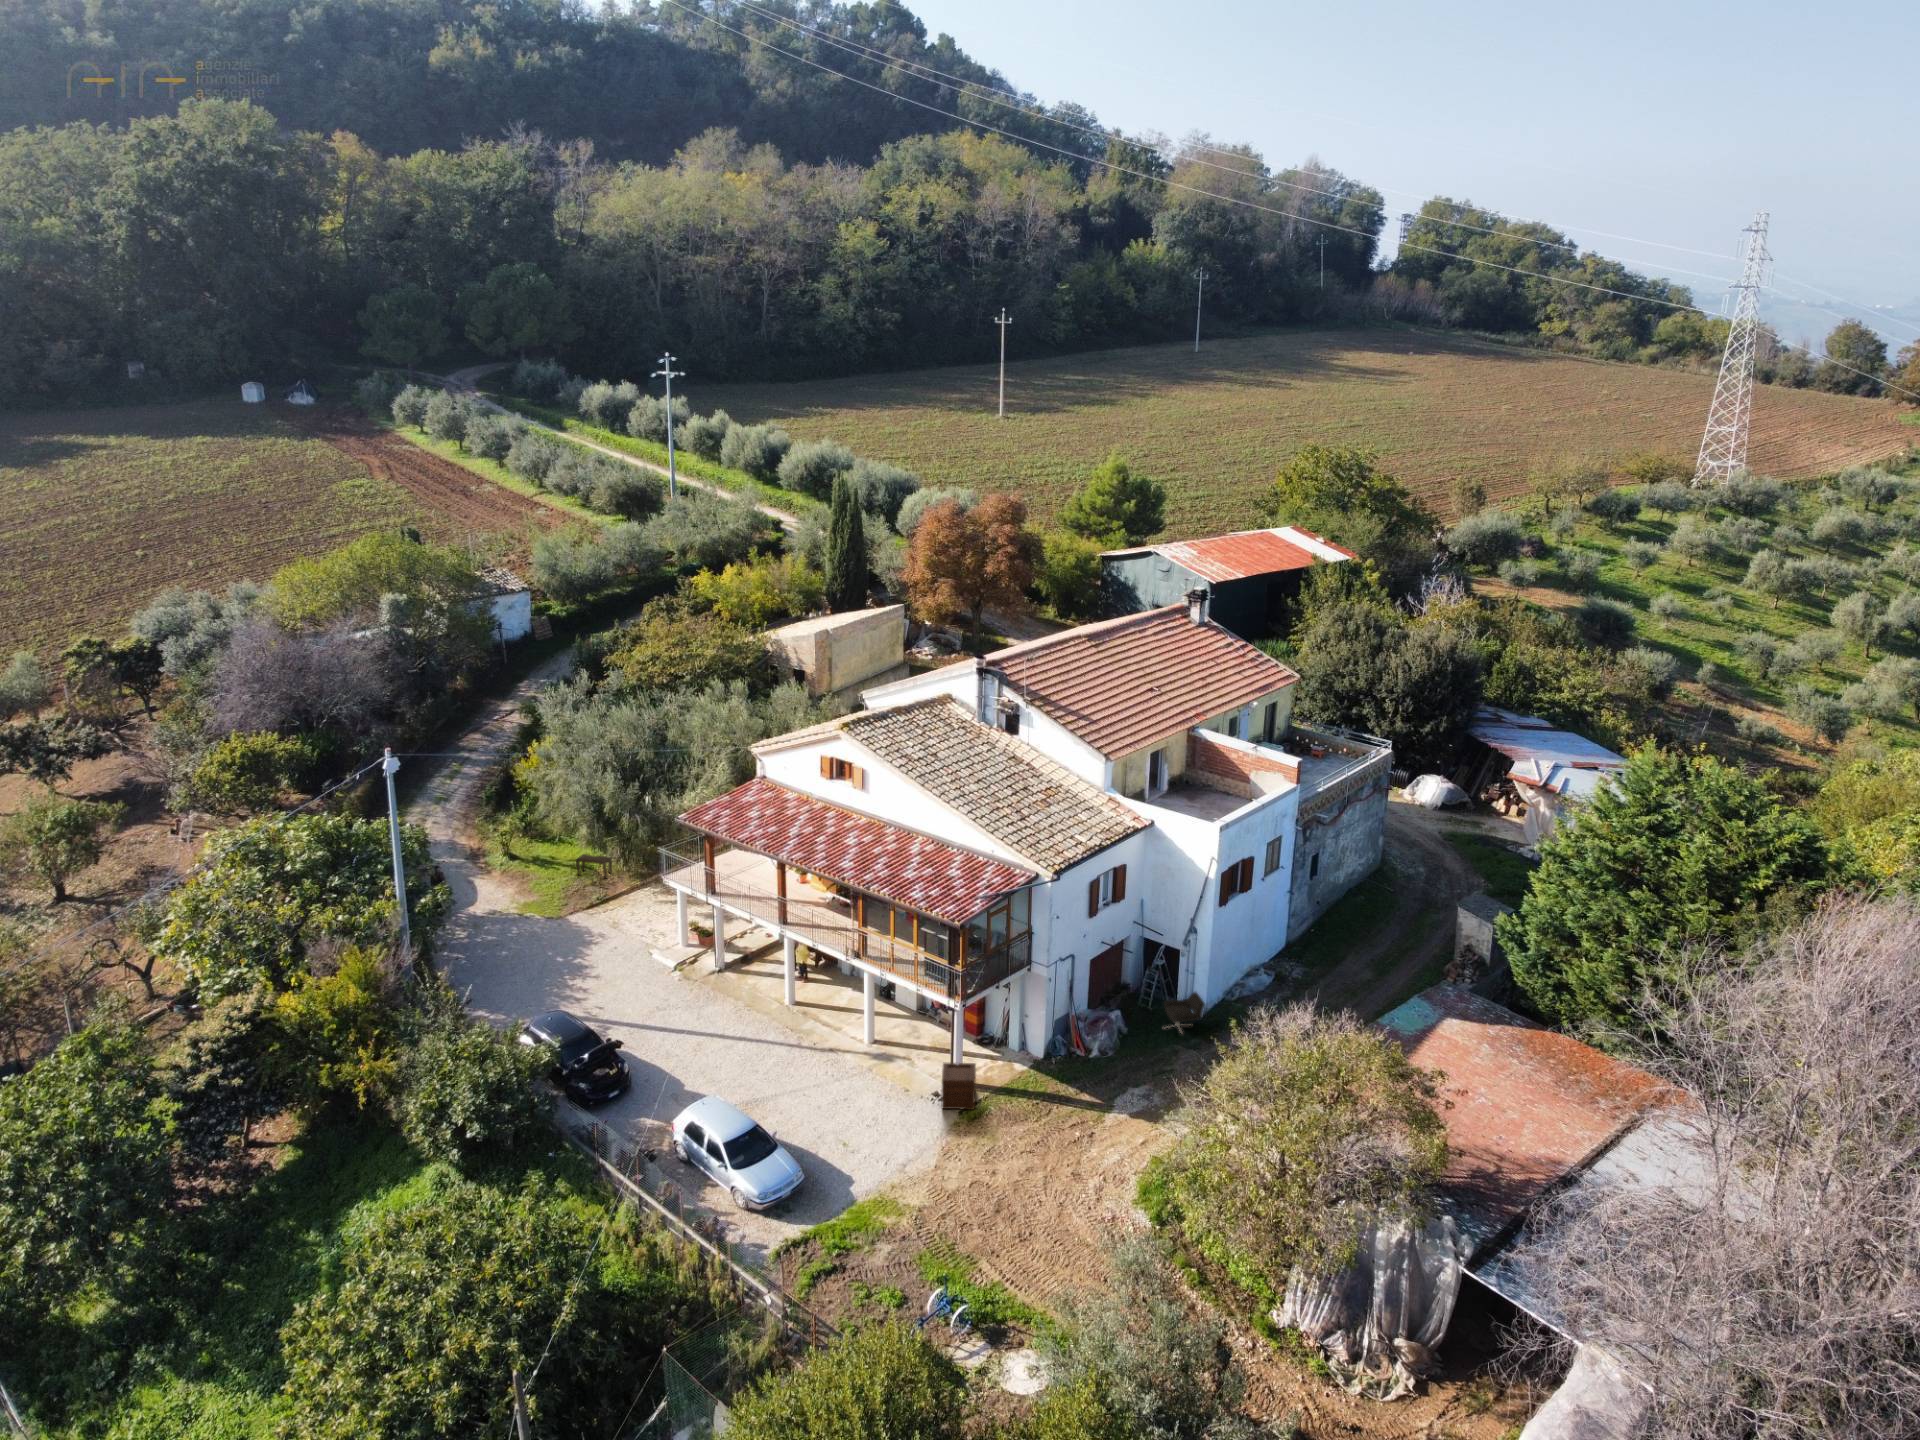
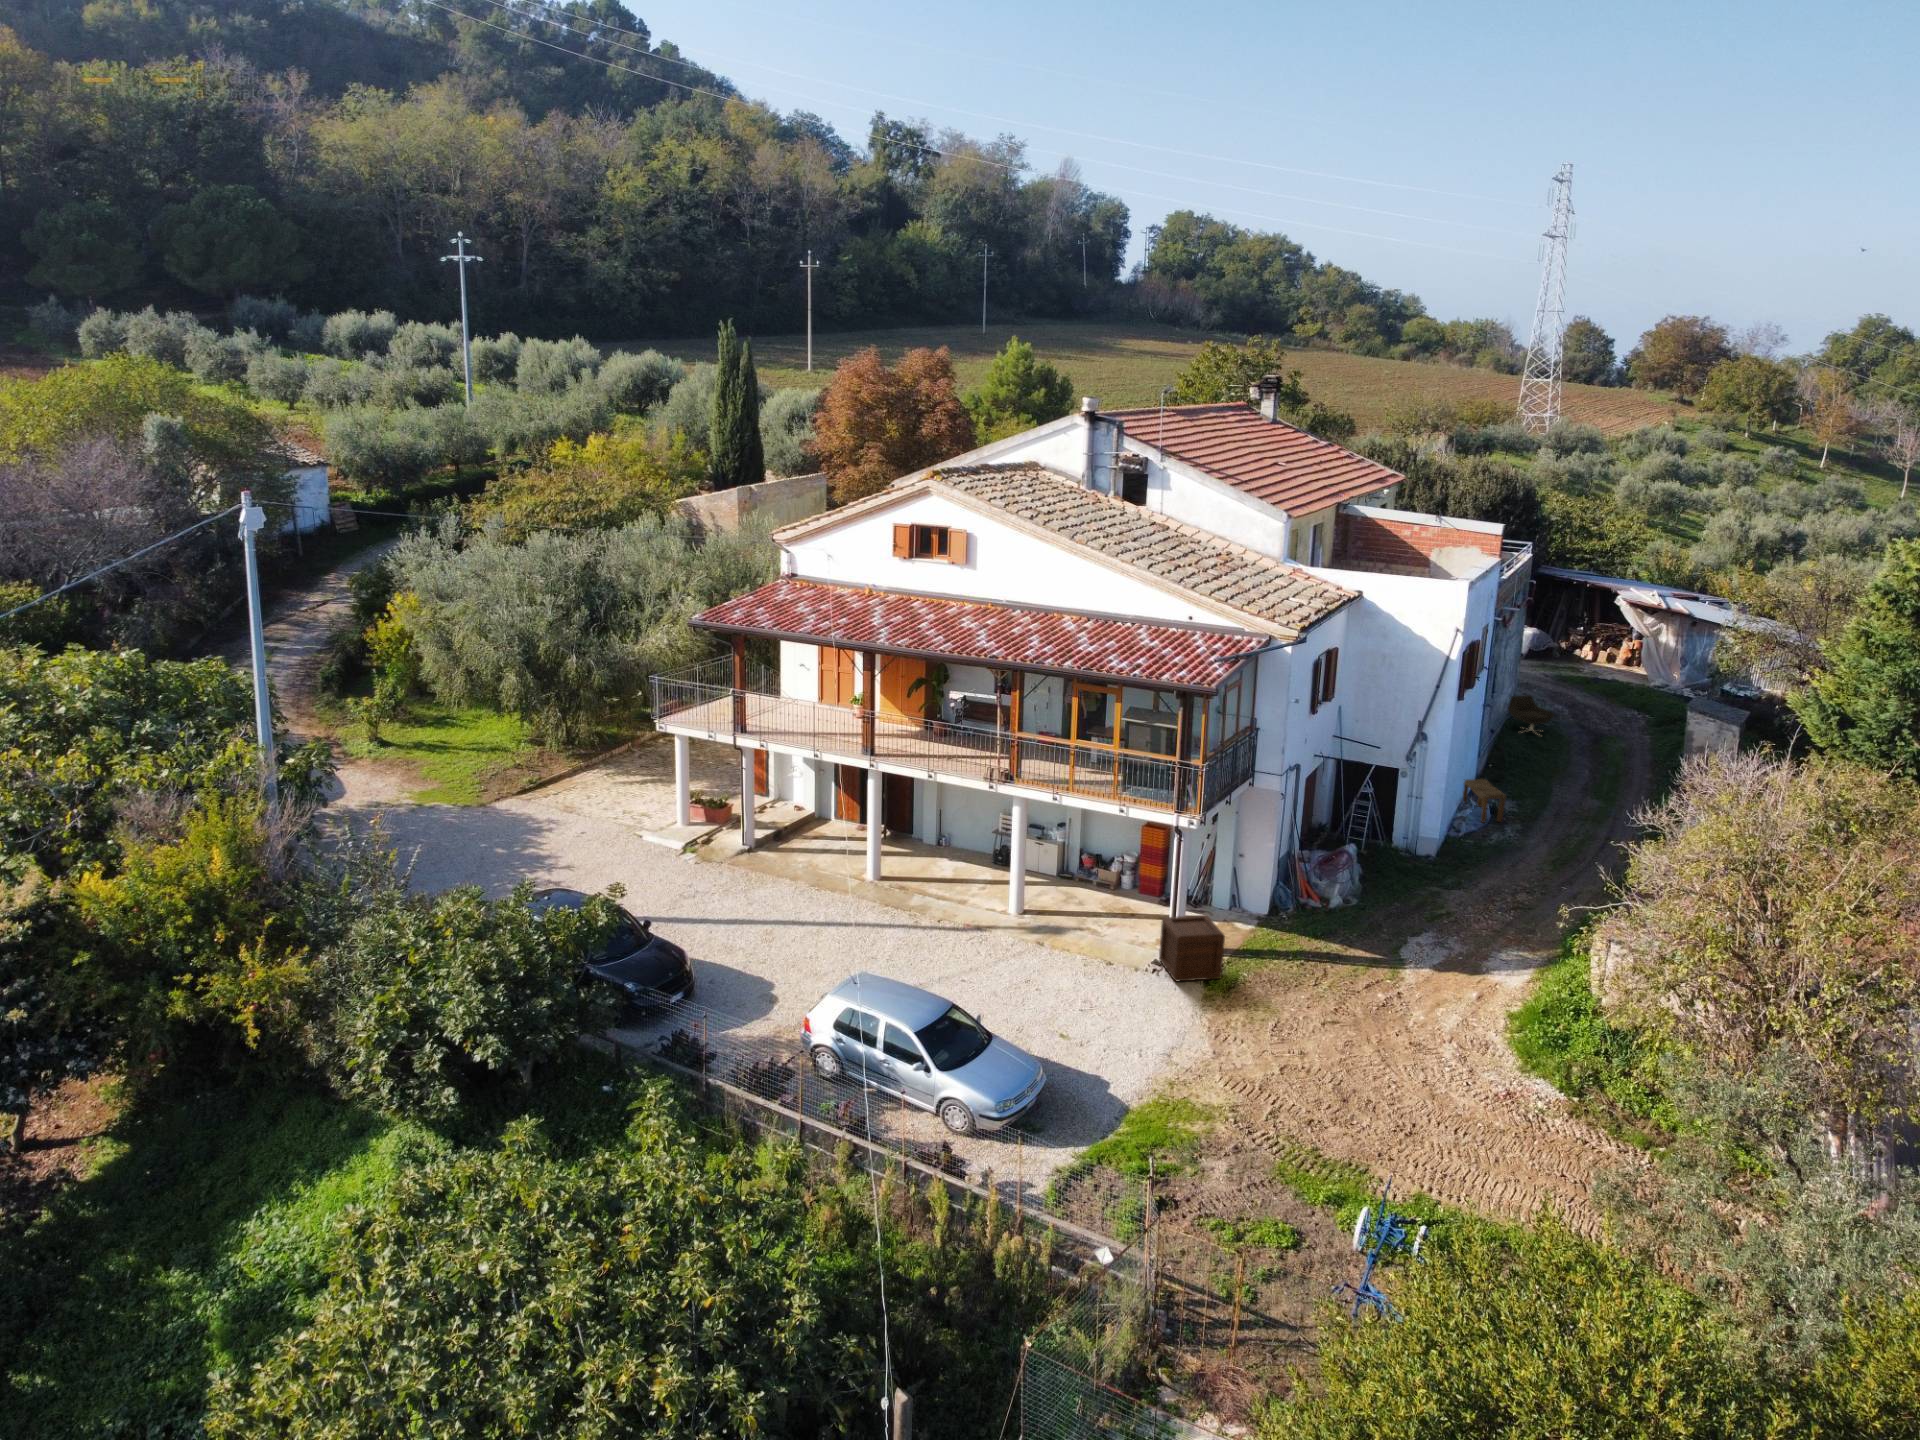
bench: present [576,854,612,879] -> present [1463,779,1506,823]
lounge chair: present [1164,992,1204,1027] -> present [1508,695,1554,735]

